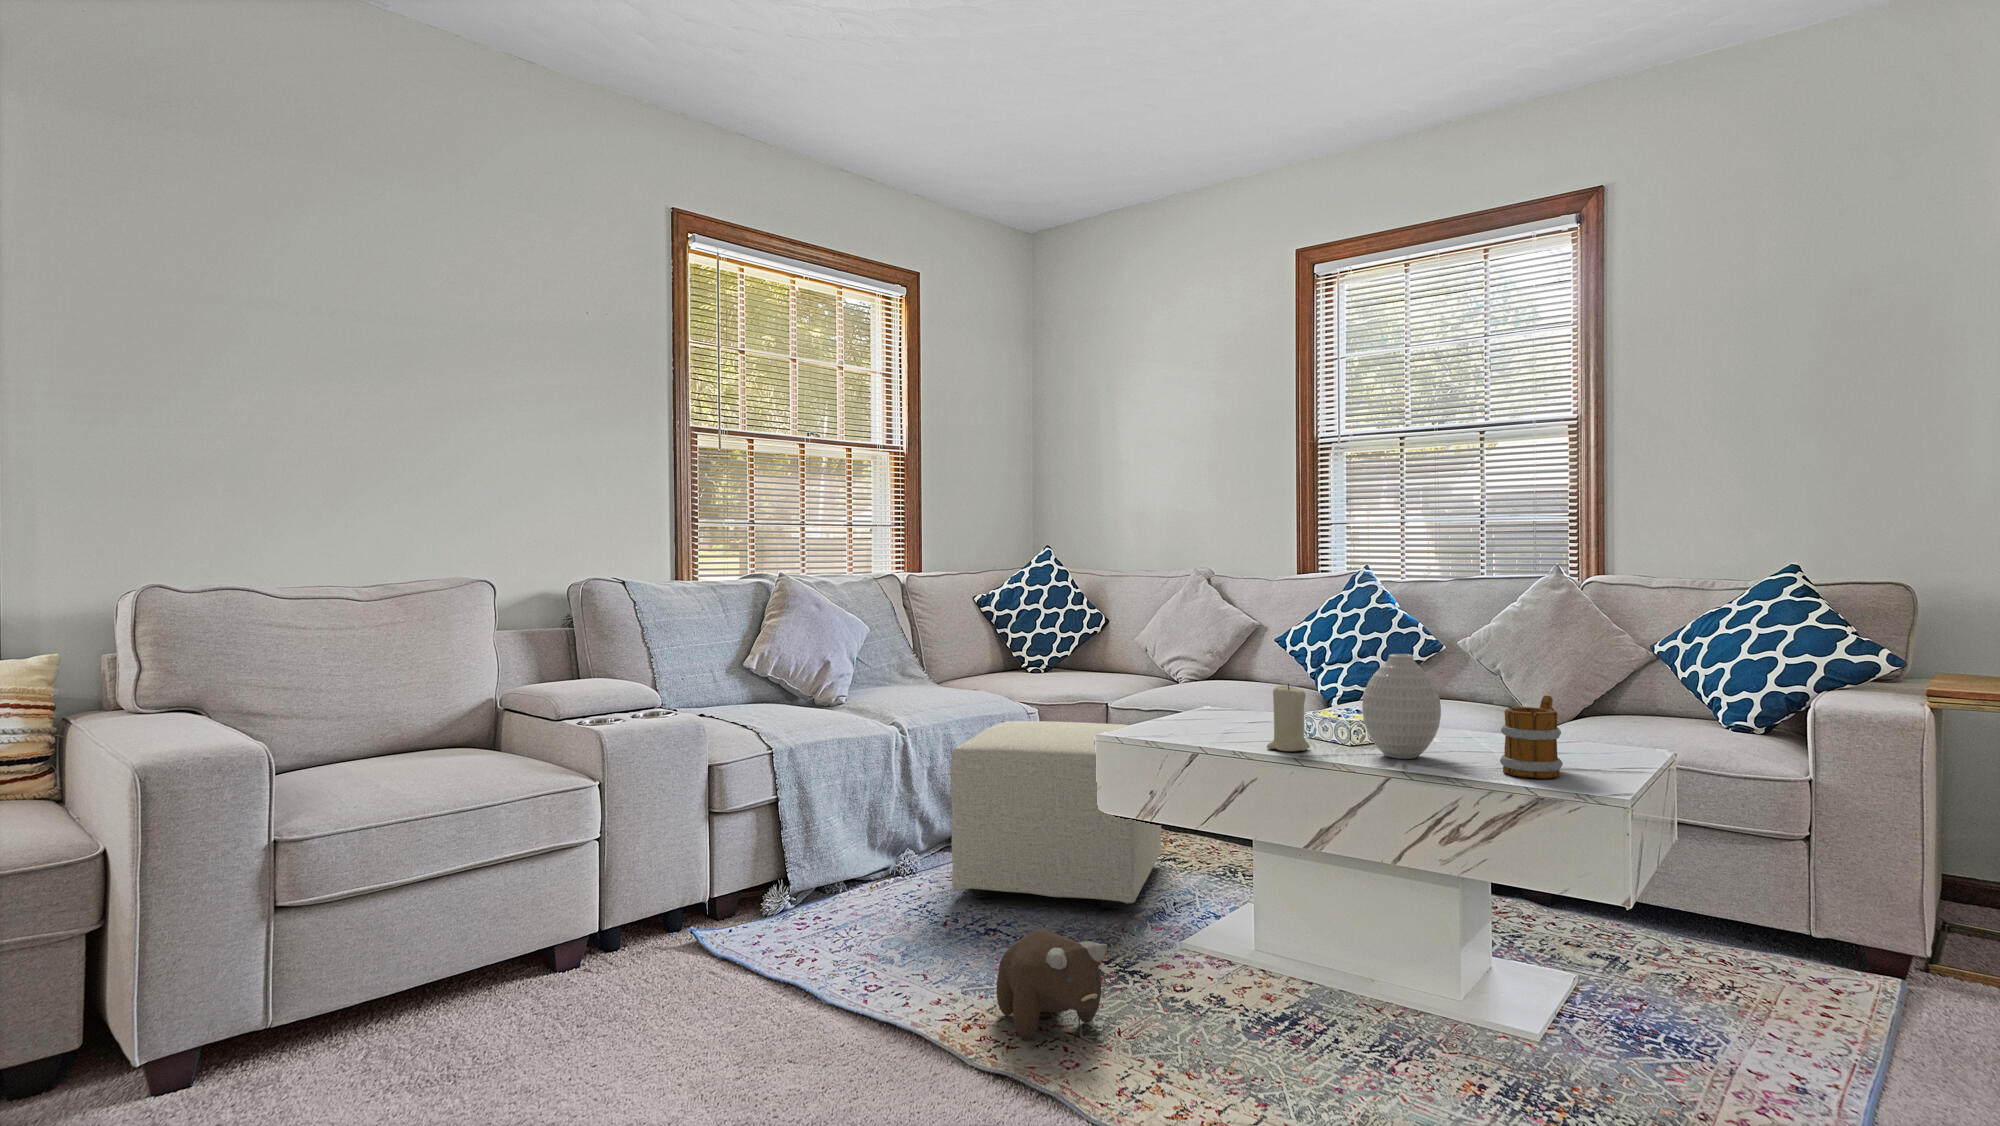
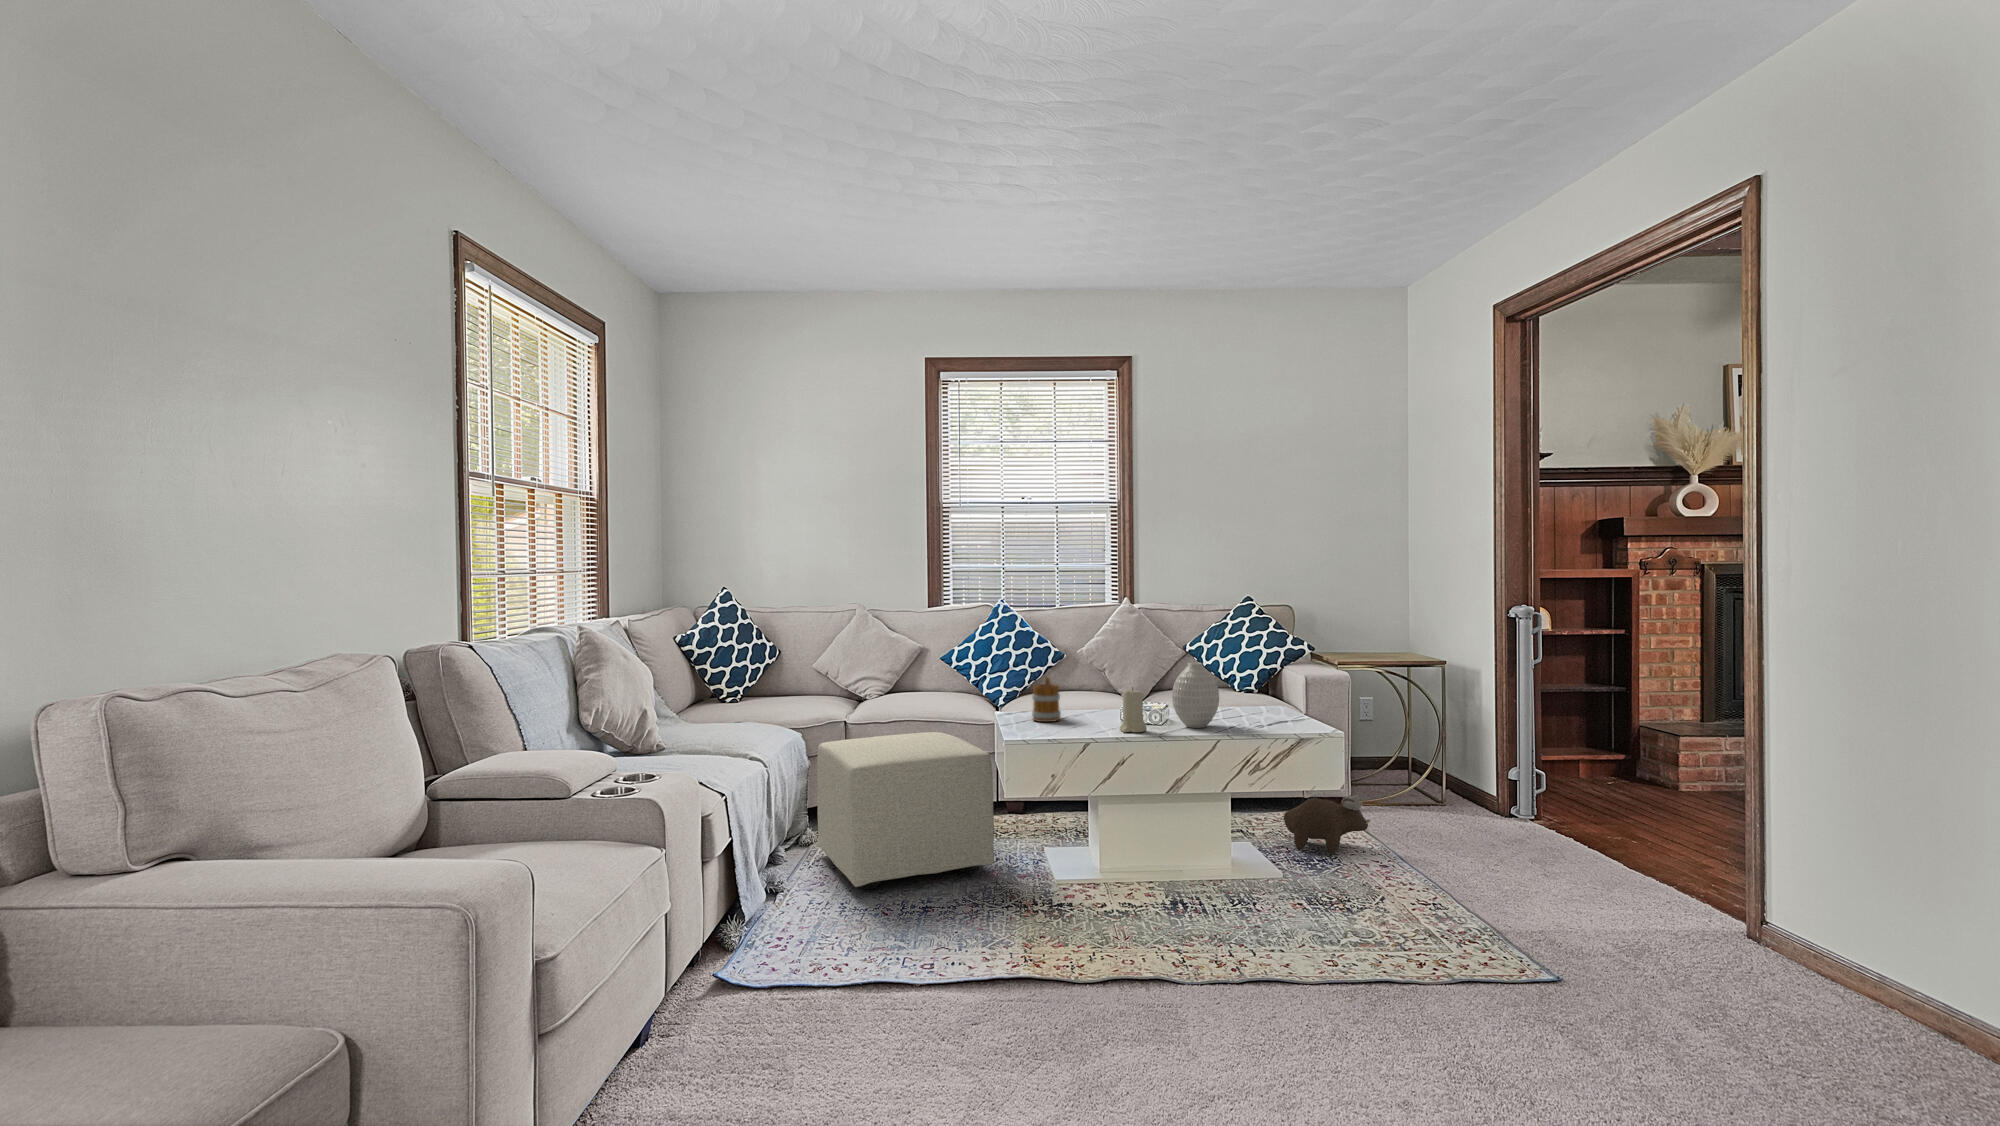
mug: present [1500,696,1563,778] -> present [1032,677,1061,722]
plush toy: present [997,930,1107,1038] -> present [1284,795,1371,854]

